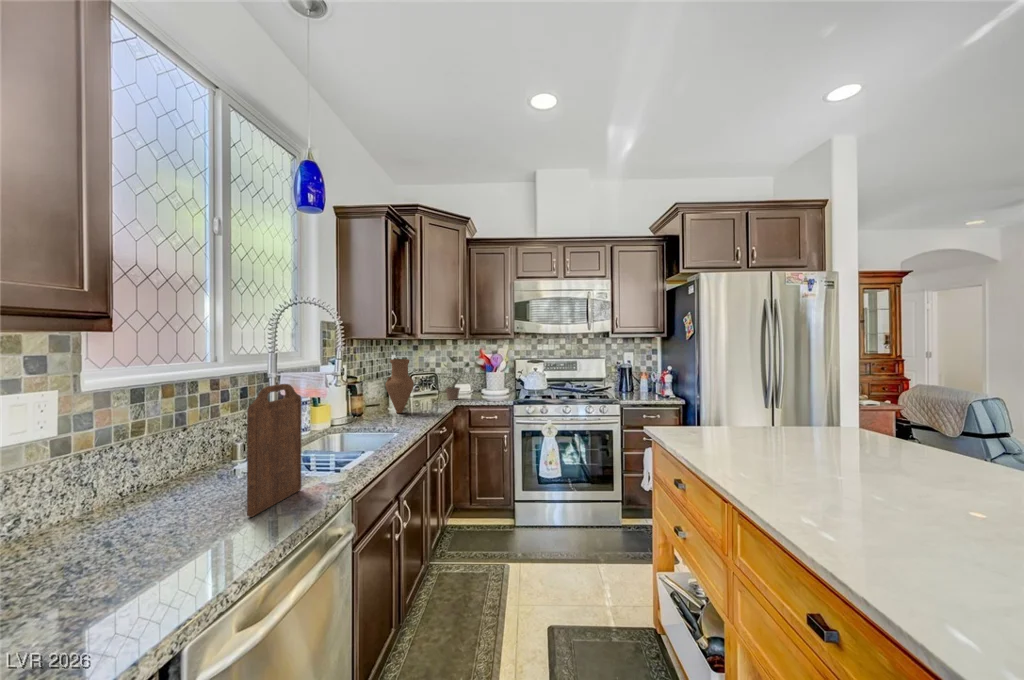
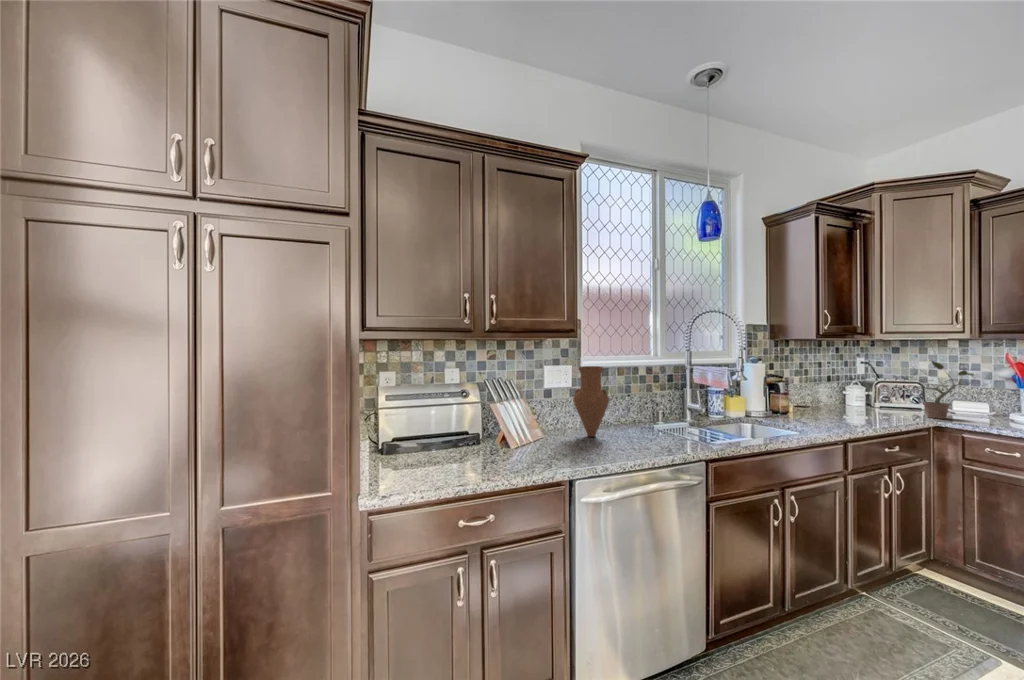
vase: present [386,359,414,413] -> present [573,366,609,437]
cutting board: present [247,384,302,517] -> none [637,368,677,447]

